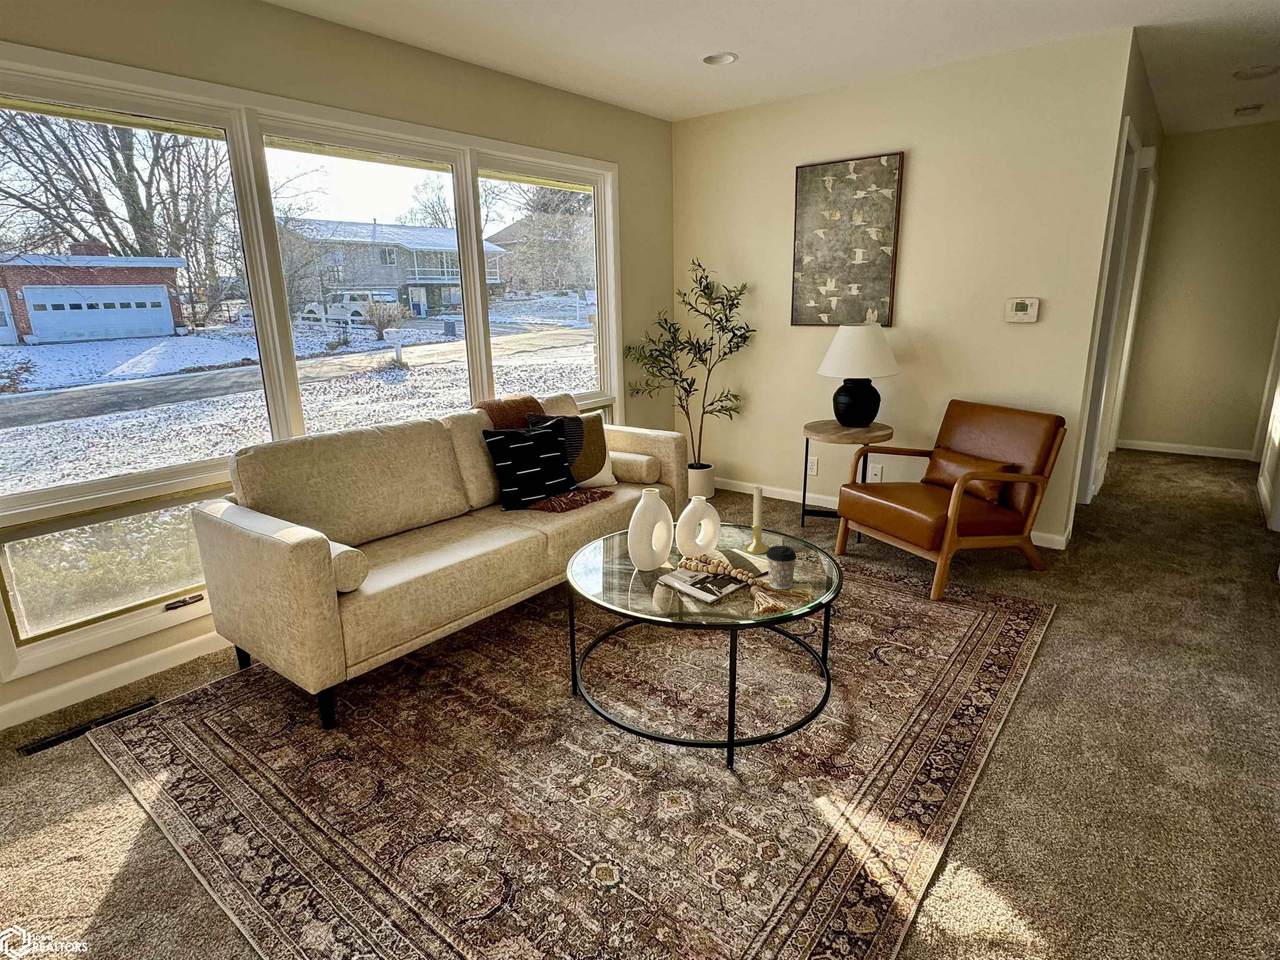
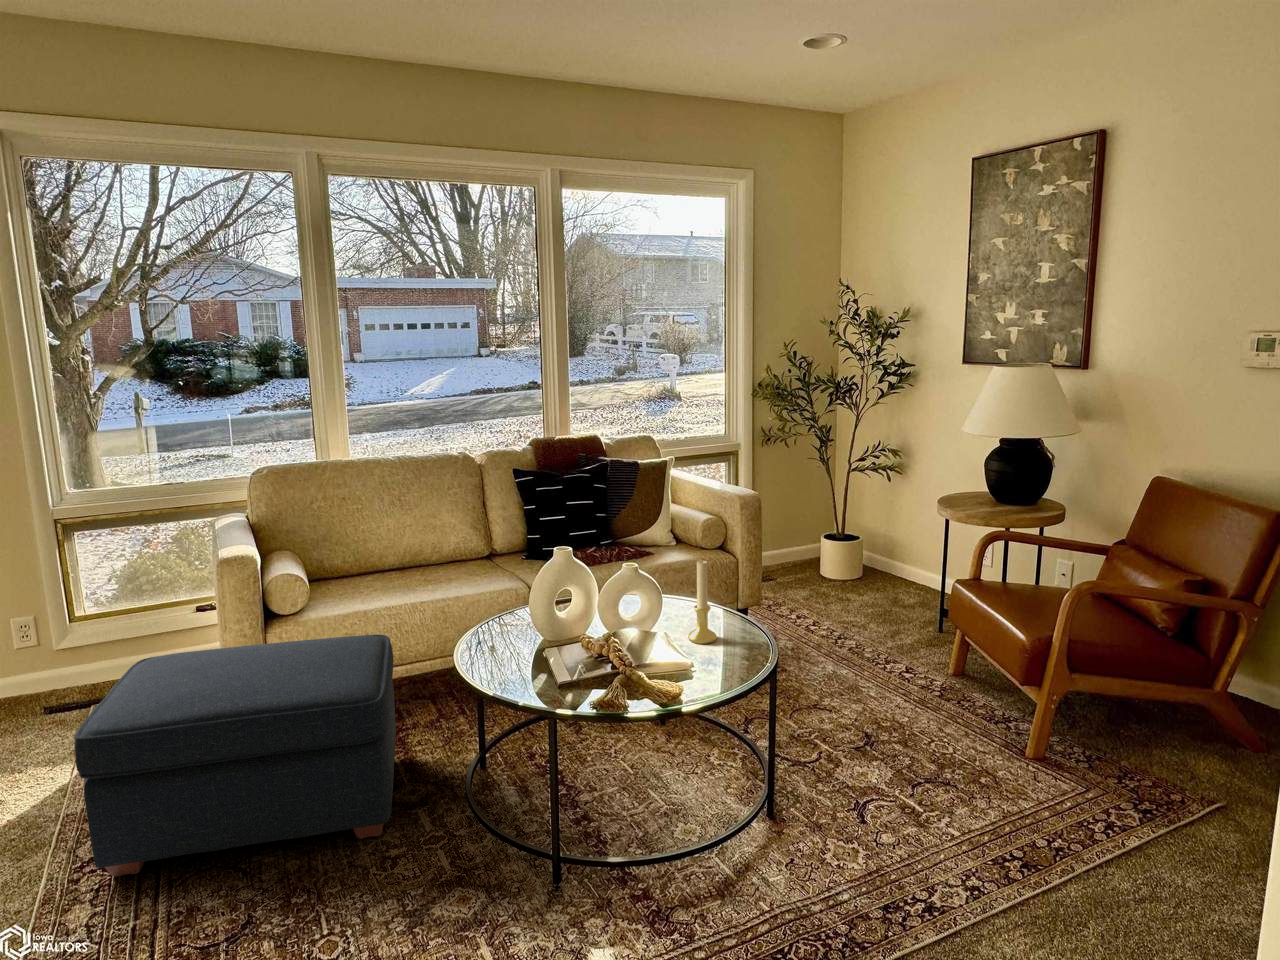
coffee cup: present [767,546,797,589] -> none [647,633,683,687]
ottoman: none [238,593,561,888] -> present [74,635,396,876]

